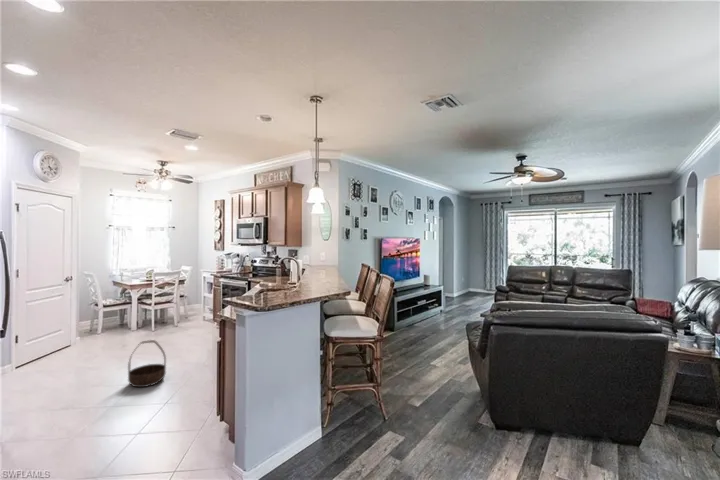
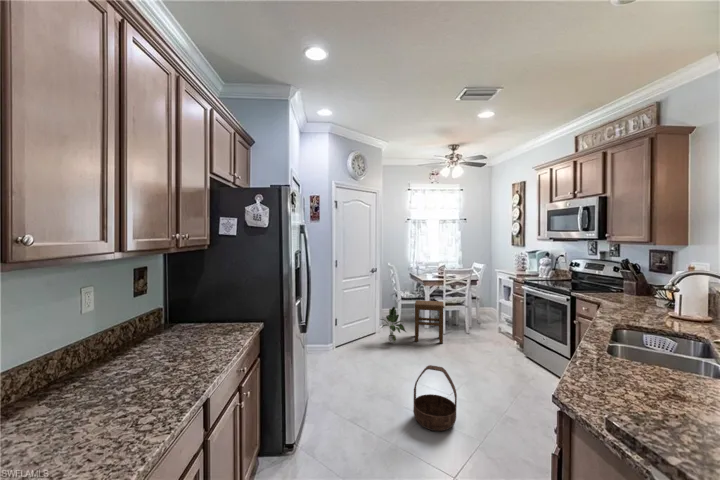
stool: none [122,301,153,341] -> present [415,300,444,343]
potted plant: none [79,312,113,348] -> present [381,307,406,343]

